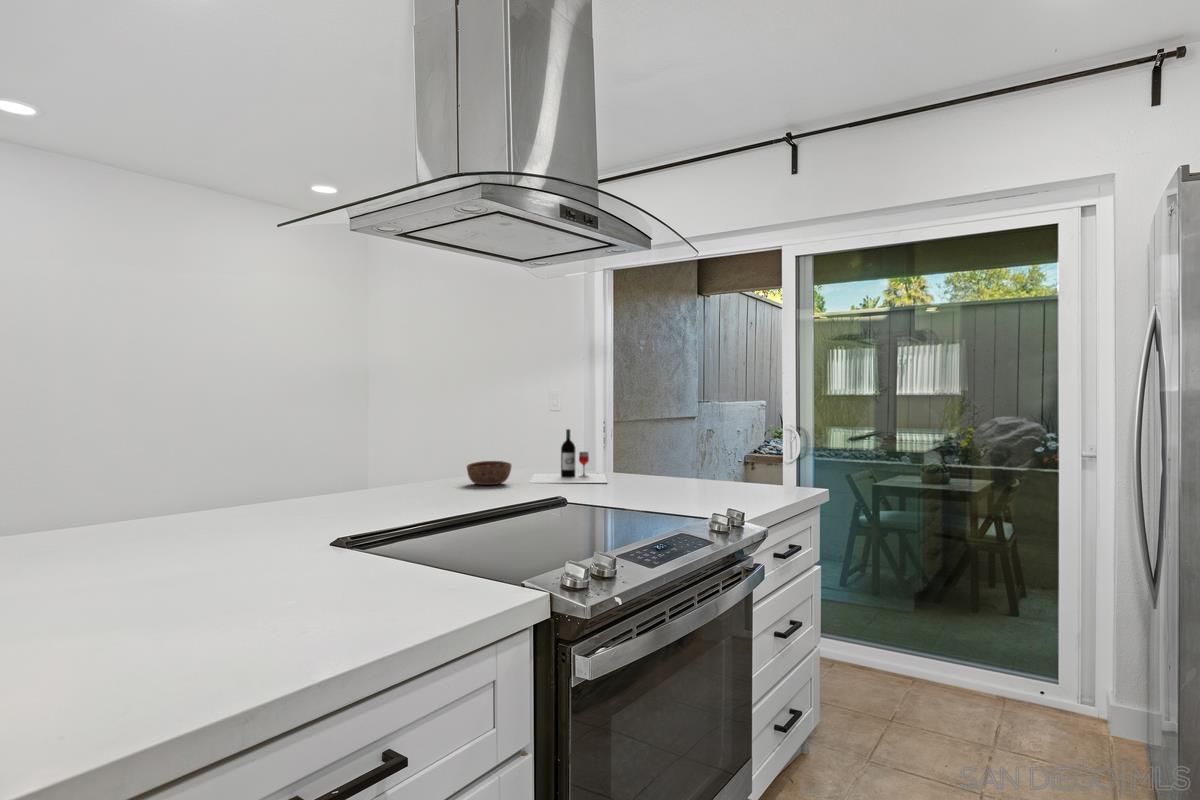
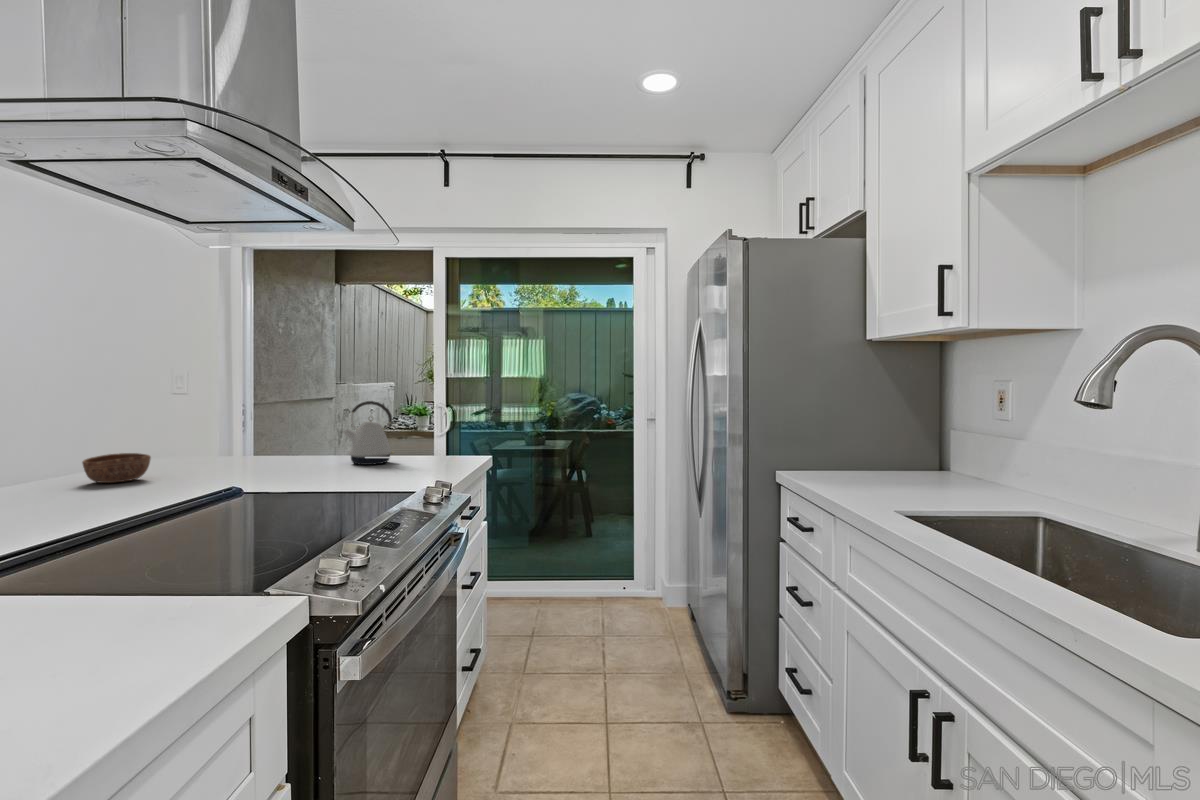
kettle: none [669,419,721,487] -> present [343,401,395,465]
wine bottle: present [530,429,607,483] -> none [173,414,275,475]

